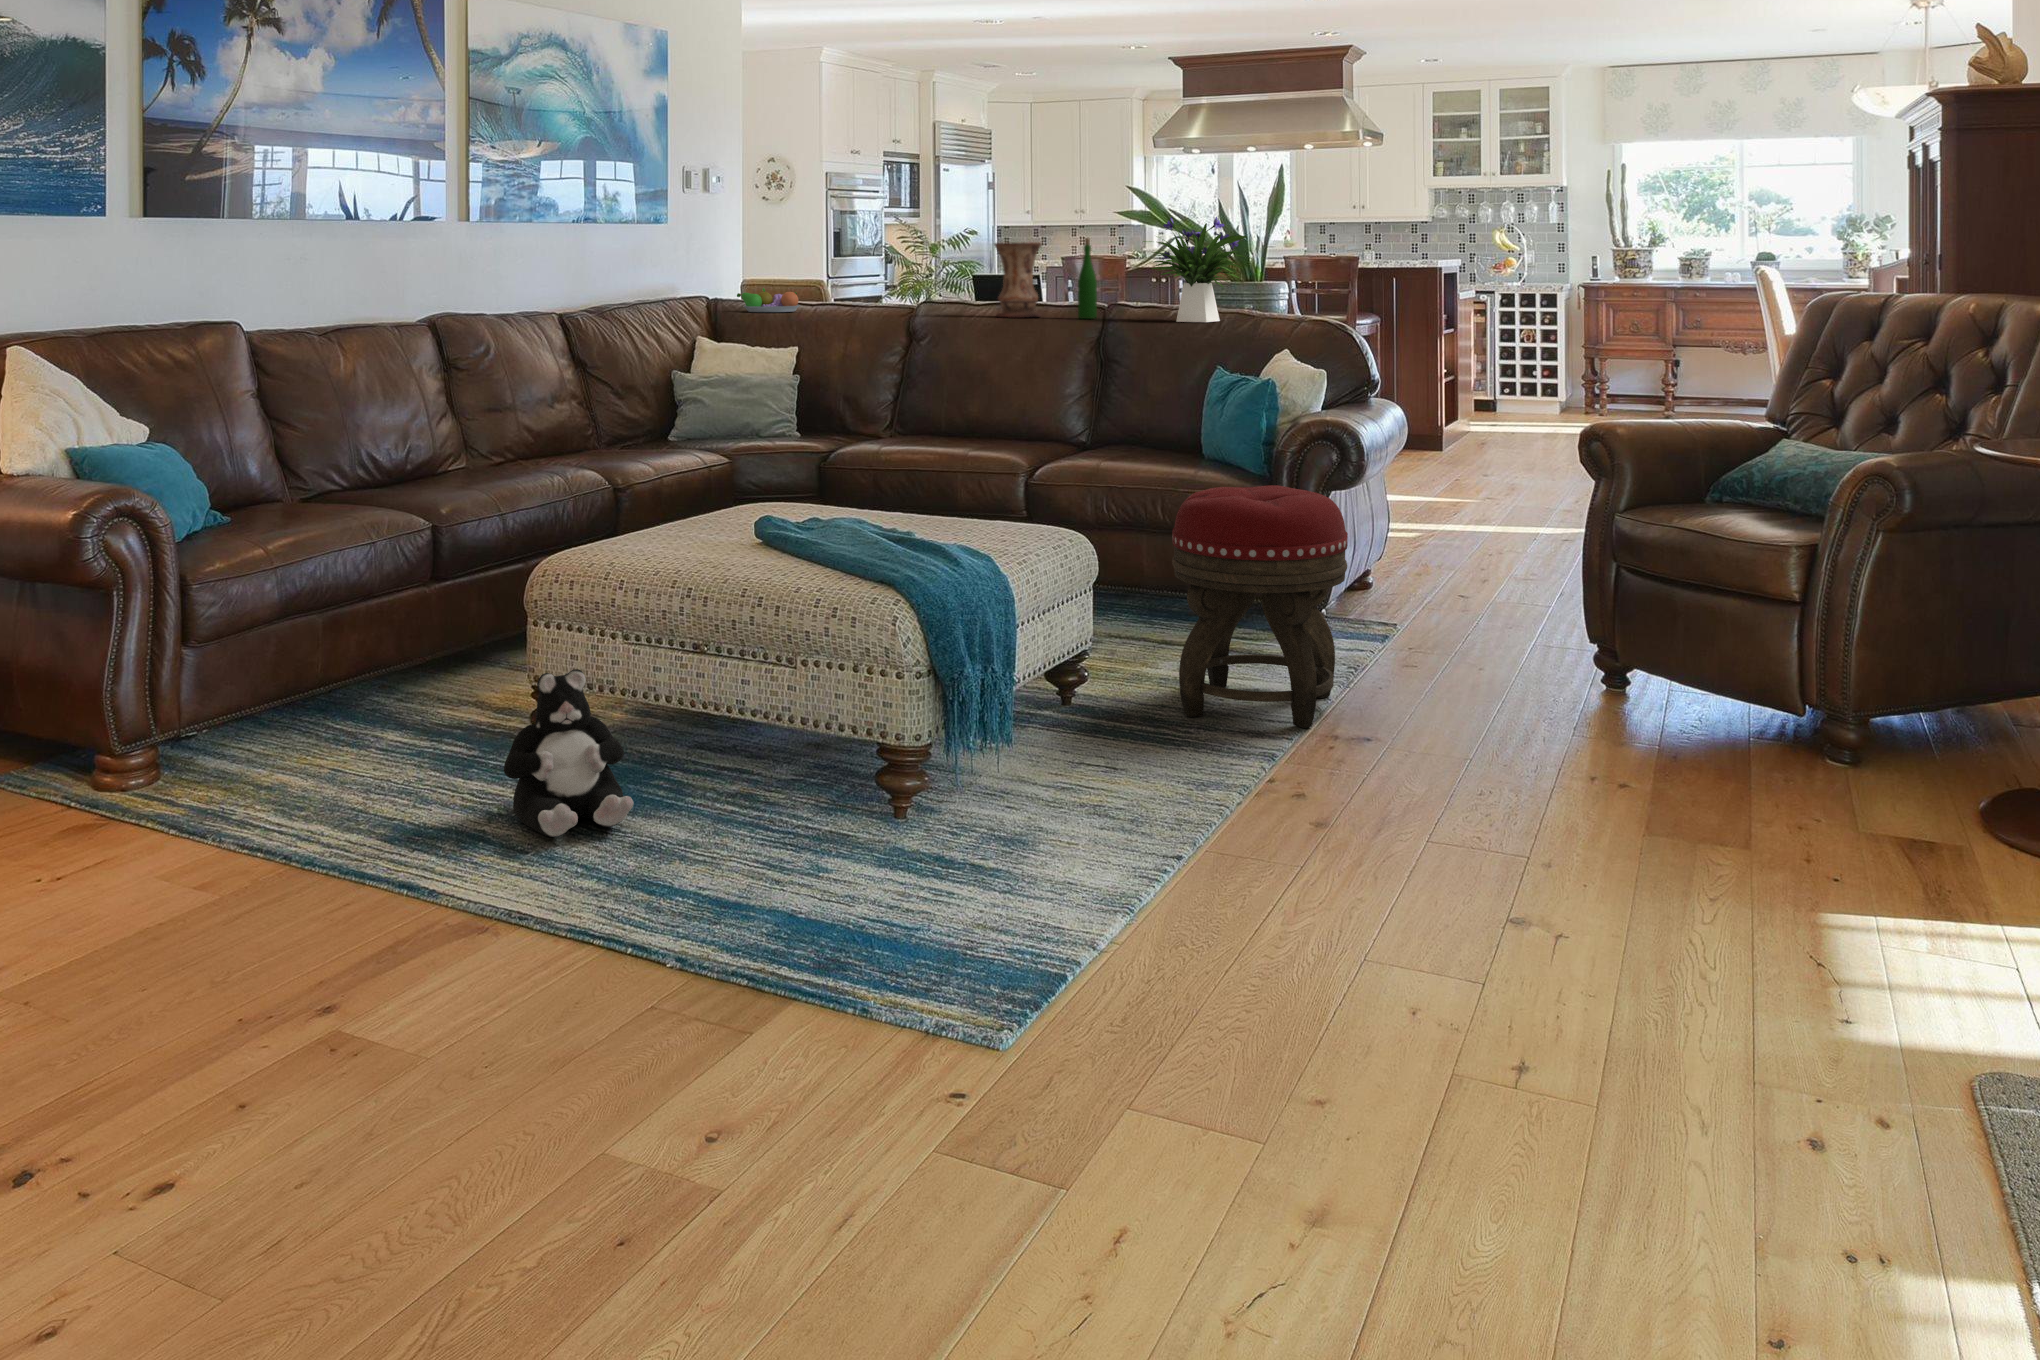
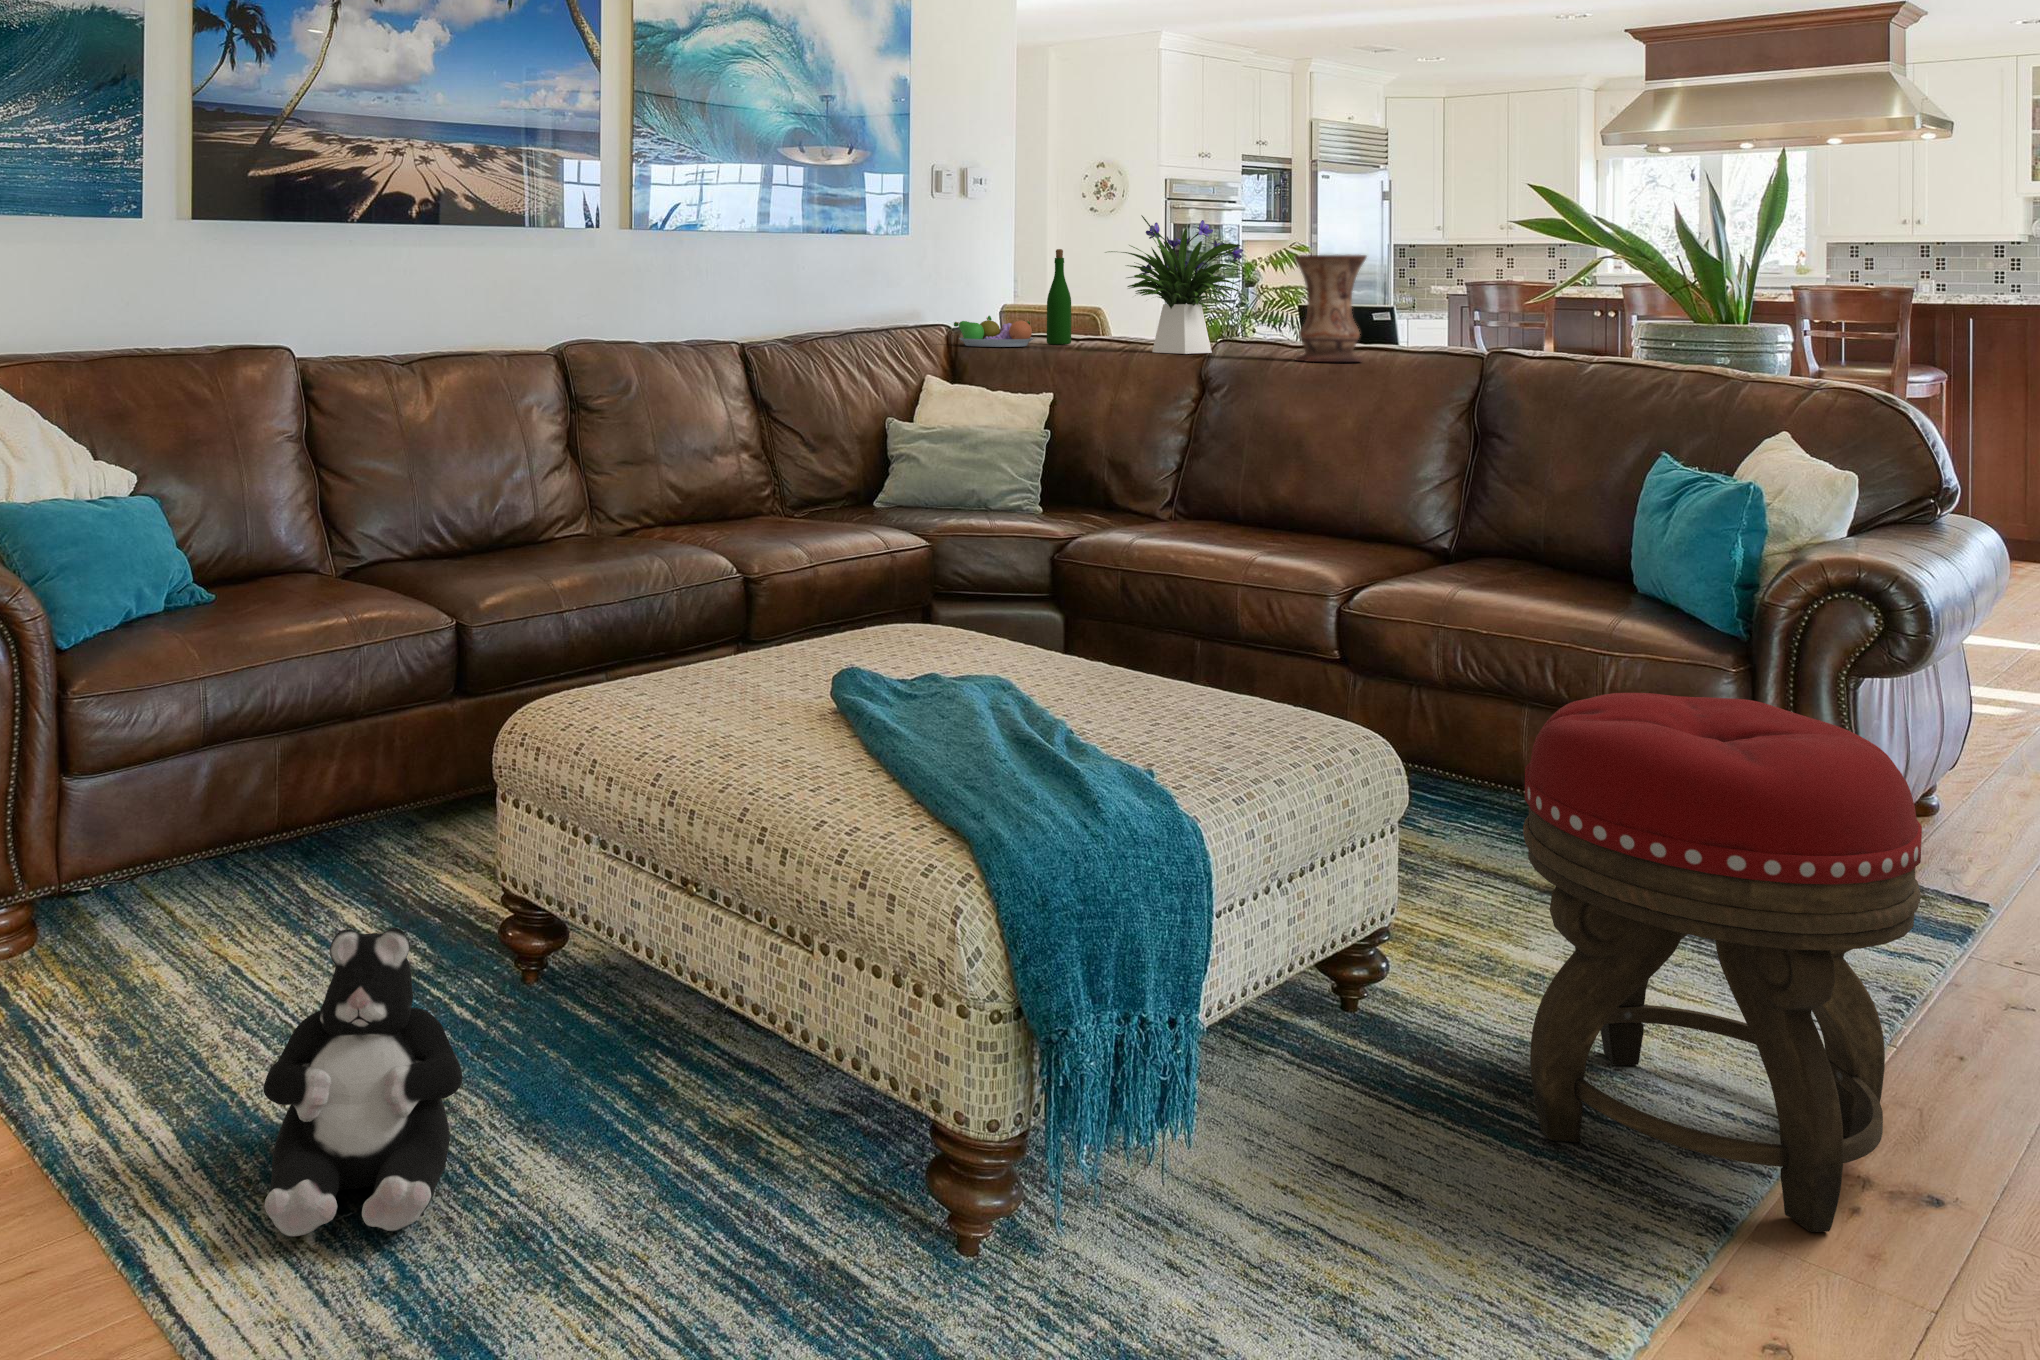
flower arrangement: present [1143,212,1247,322] -> present [1109,215,1245,354]
wine bottle: present [1078,238,1097,319] -> present [1047,249,1071,345]

